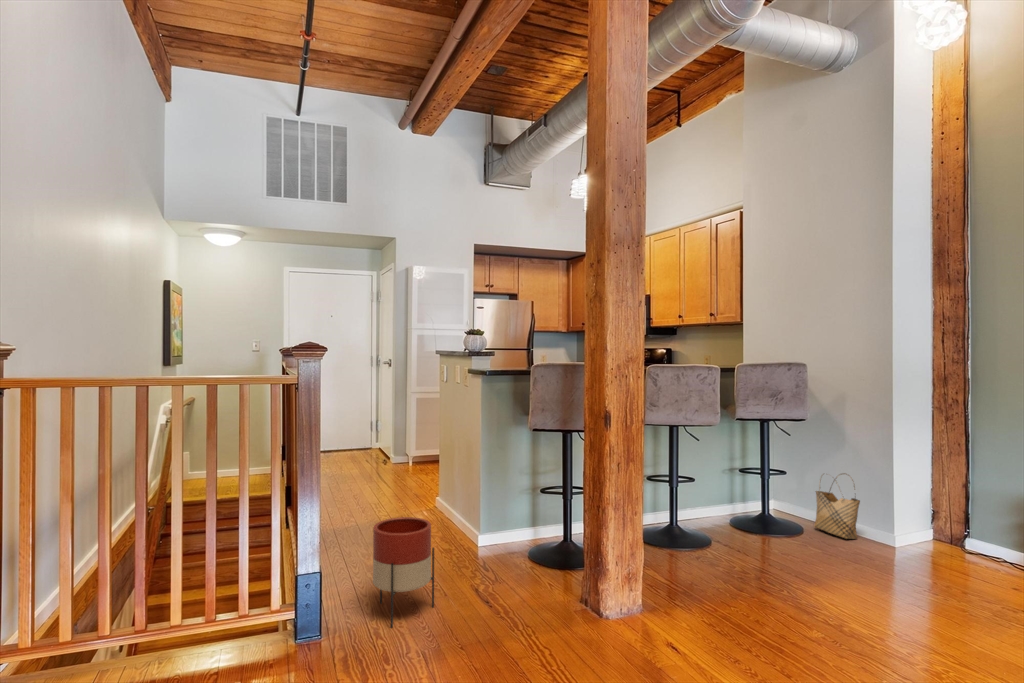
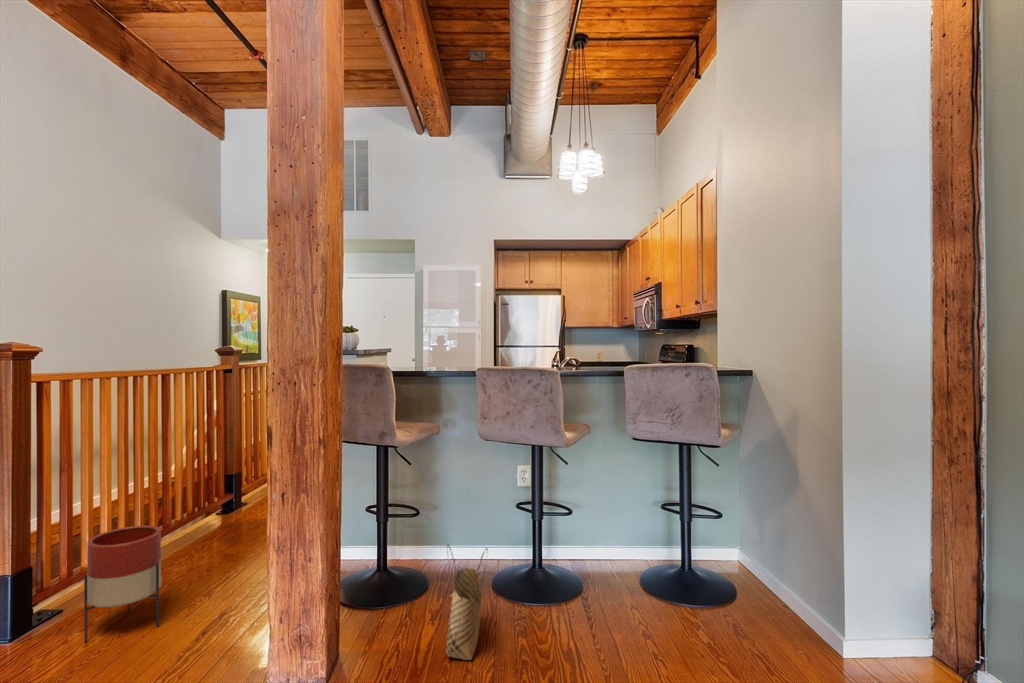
woven basket: present [814,473,860,539] -> present [446,545,488,660]

